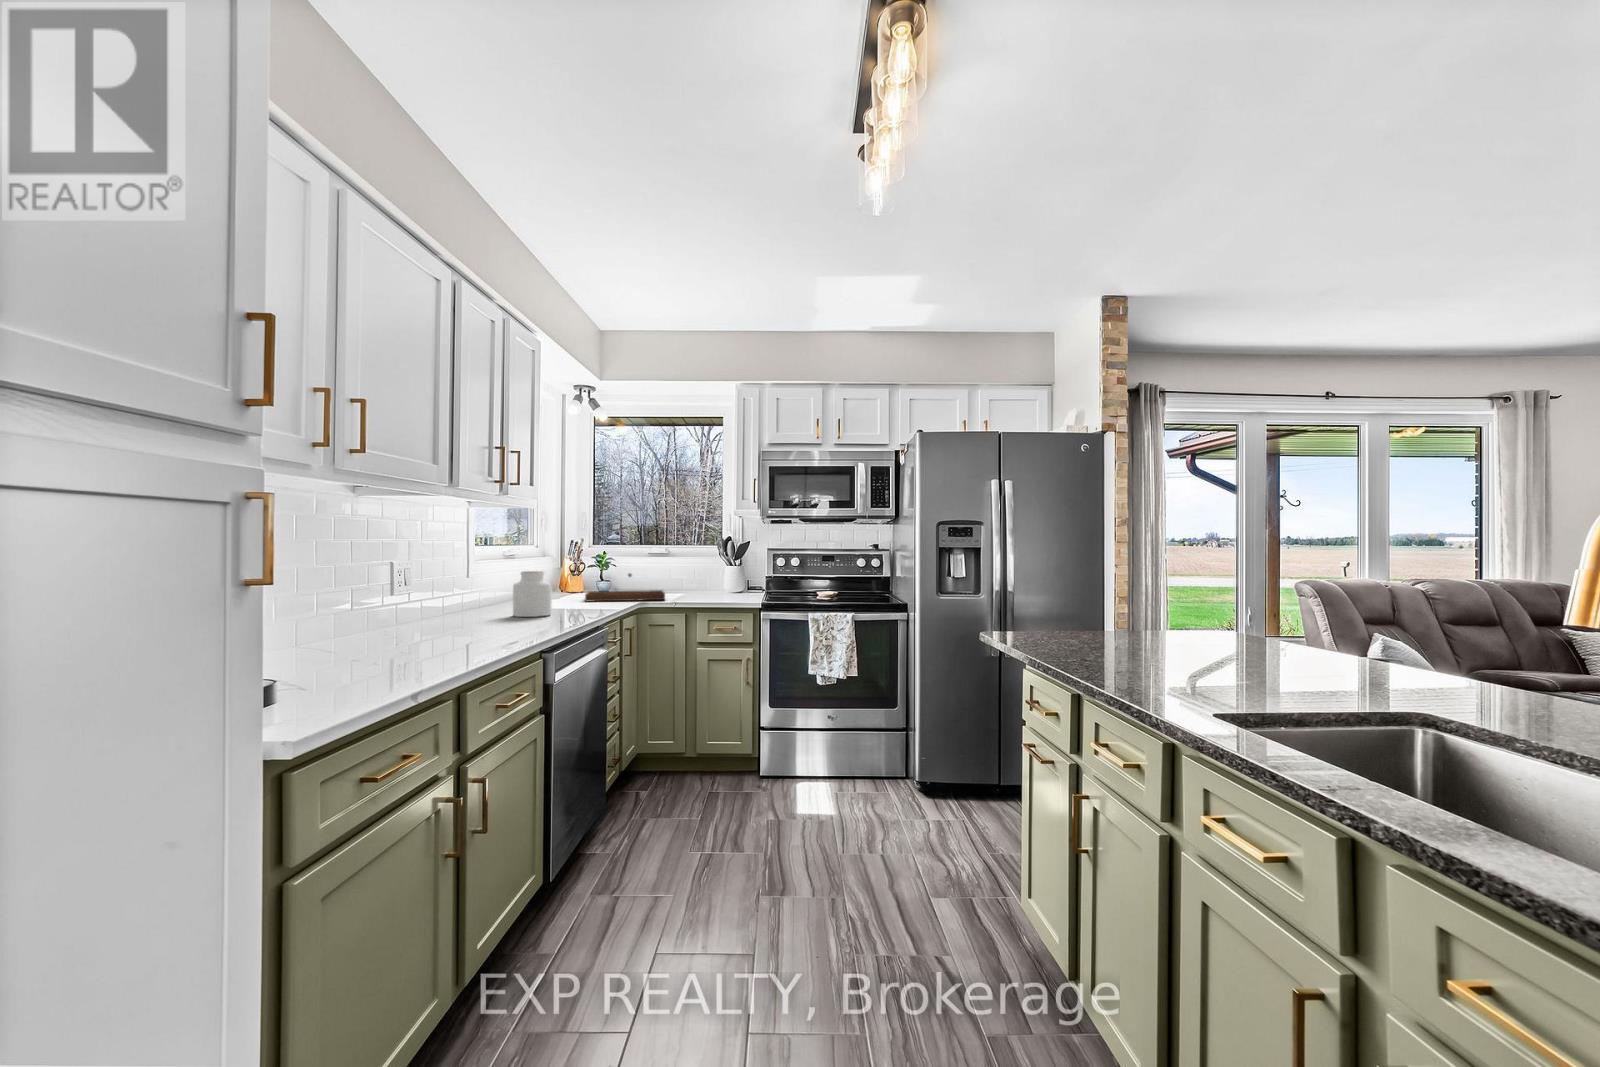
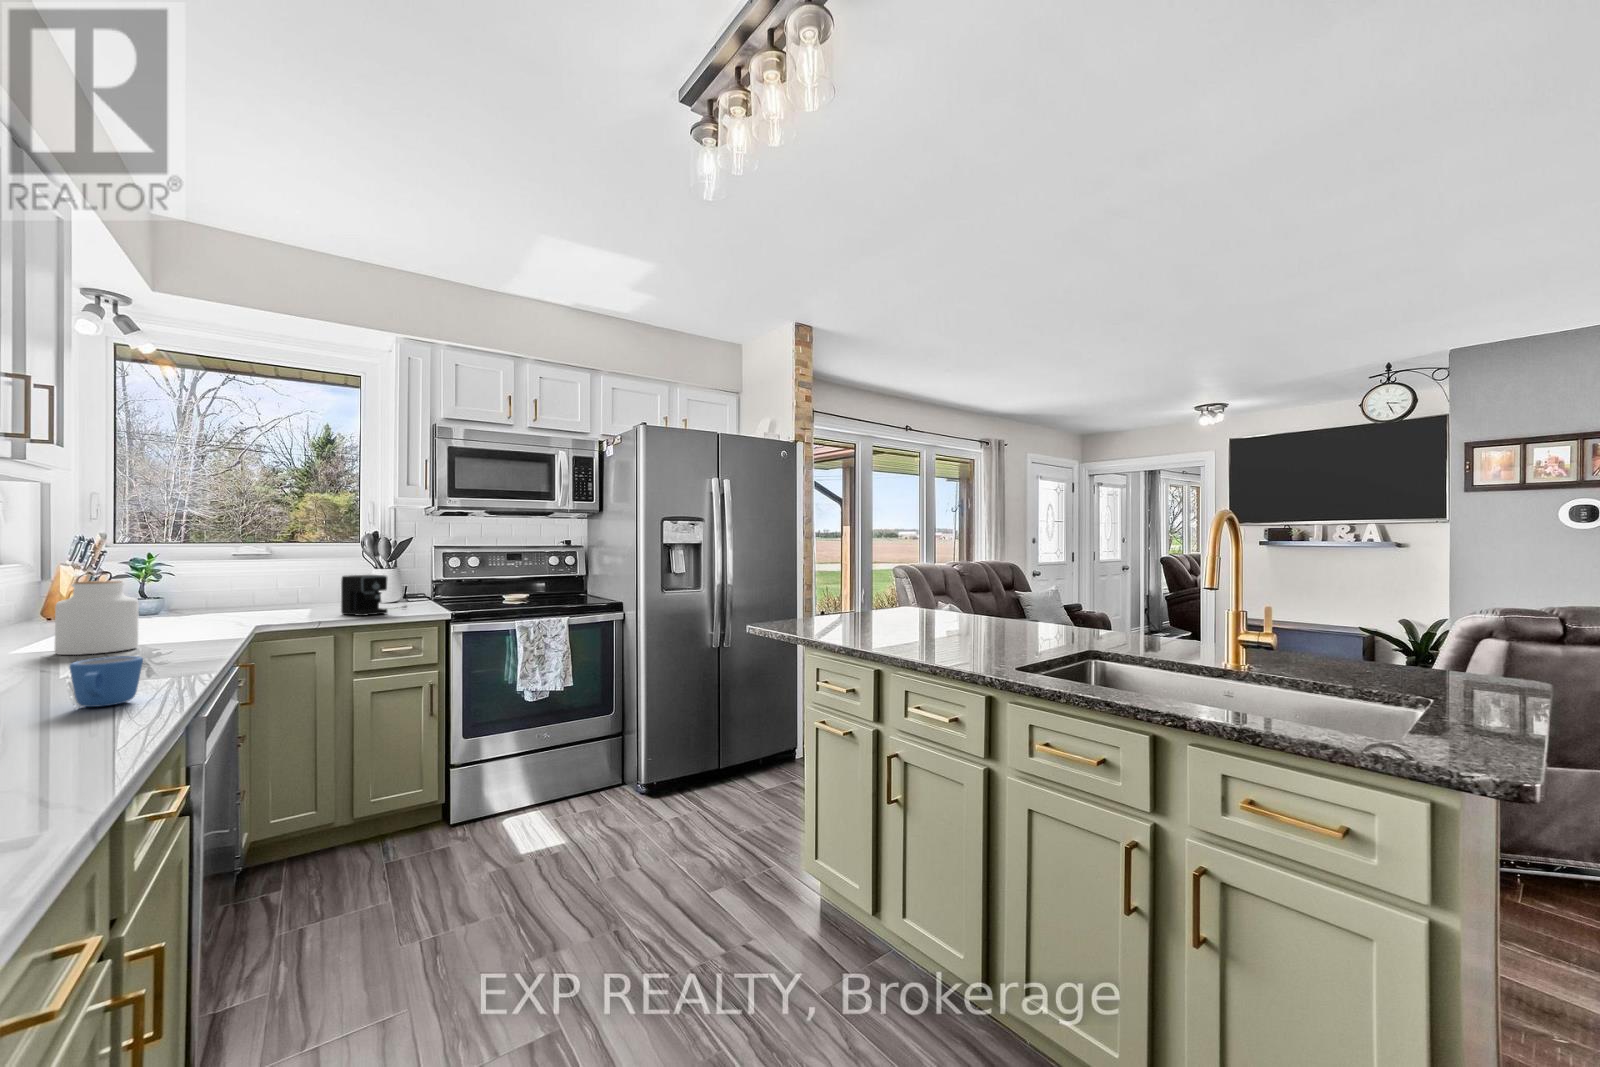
coffee maker: none [686,571,734,603] -> present [341,575,406,616]
tray: present [585,573,665,602] -> none [160,580,307,624]
mug: none [478,617,510,645] -> present [69,656,143,707]

